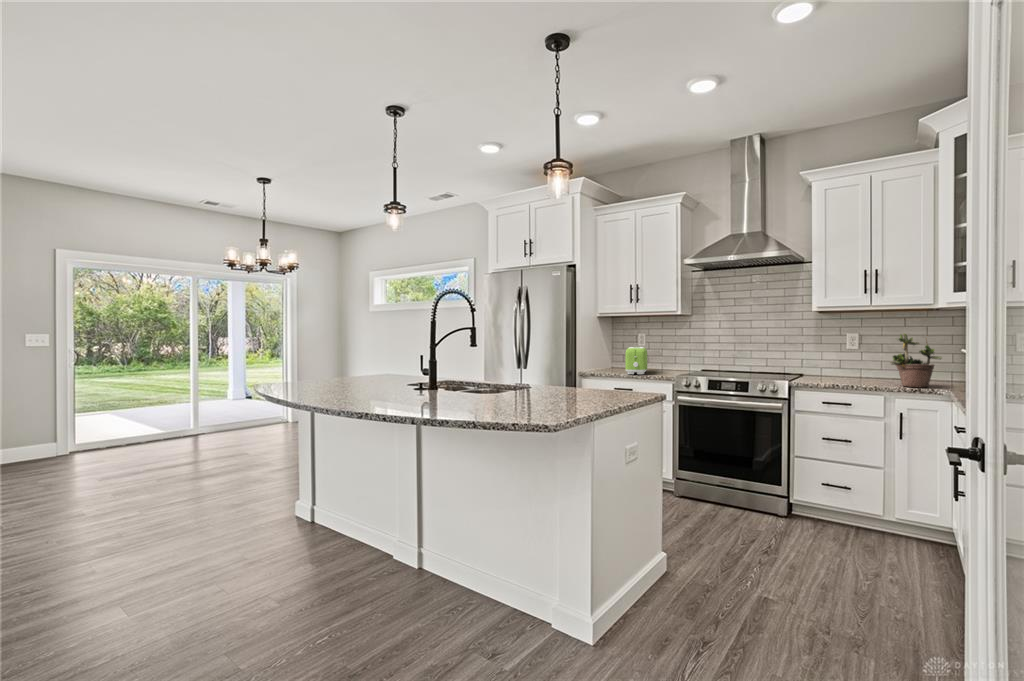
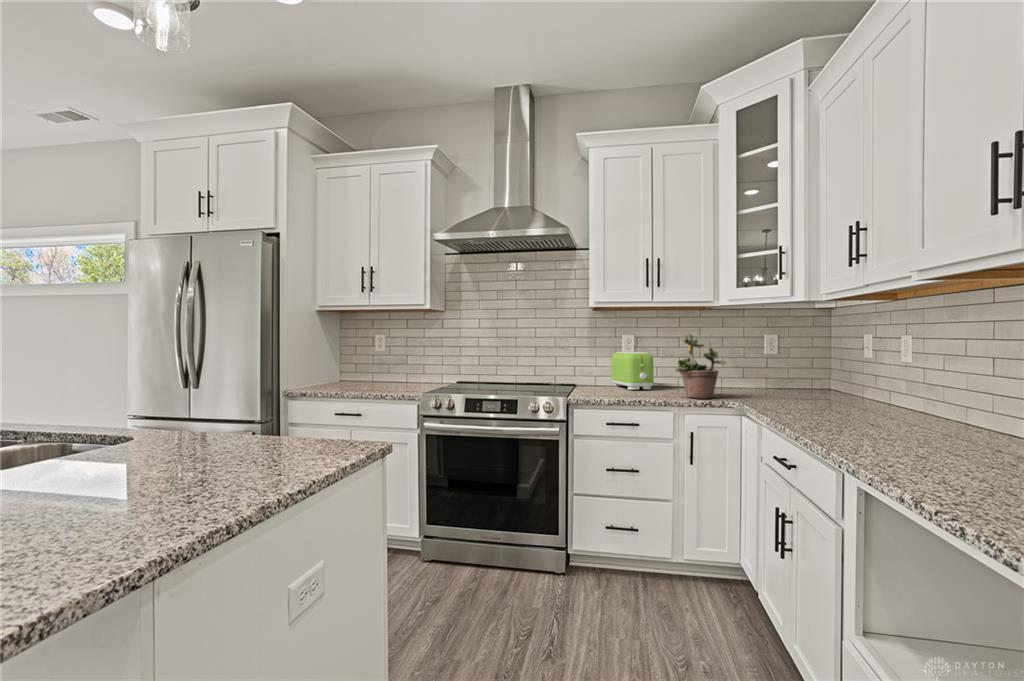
toaster: present [625,347,647,374] -> present [612,352,654,390]

